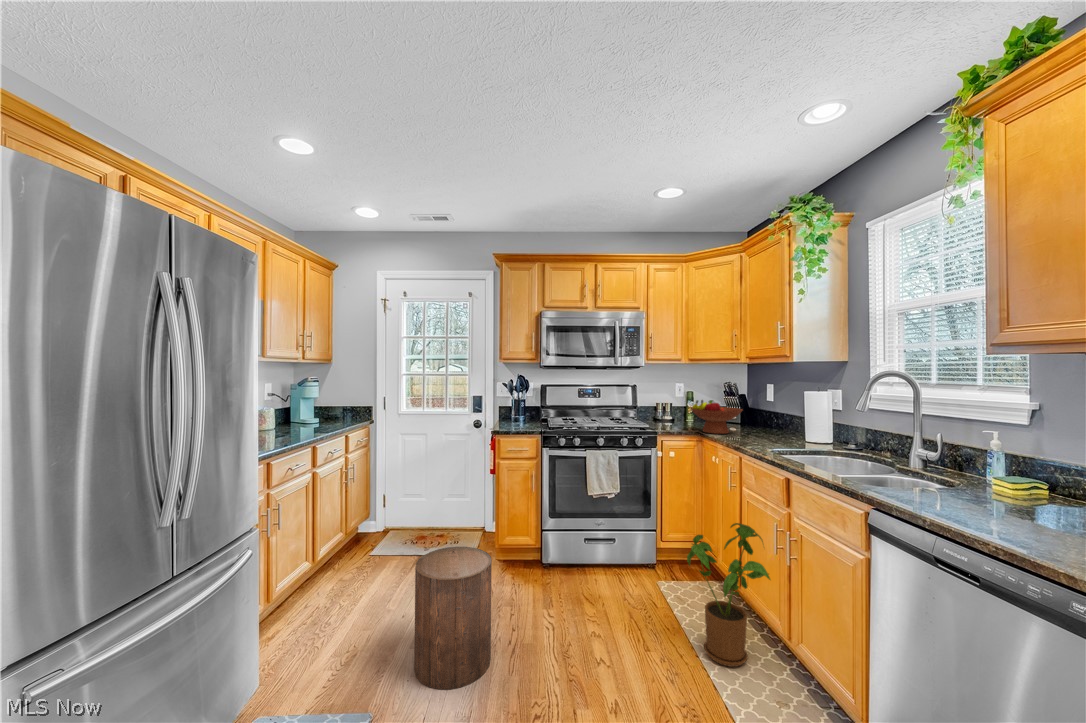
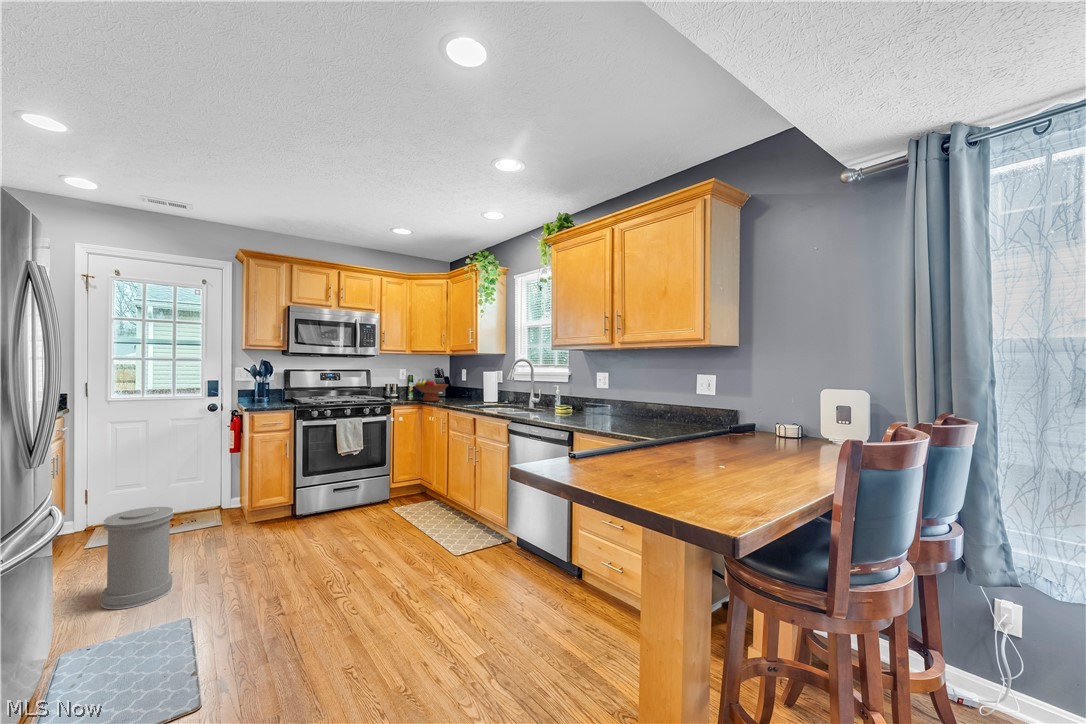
house plant: present [687,523,770,667] -> none [417,448,465,531]
trash can: none [316,545,386,672] -> present [101,507,174,609]
stool: present [414,547,492,689] -> none [213,491,282,589]

